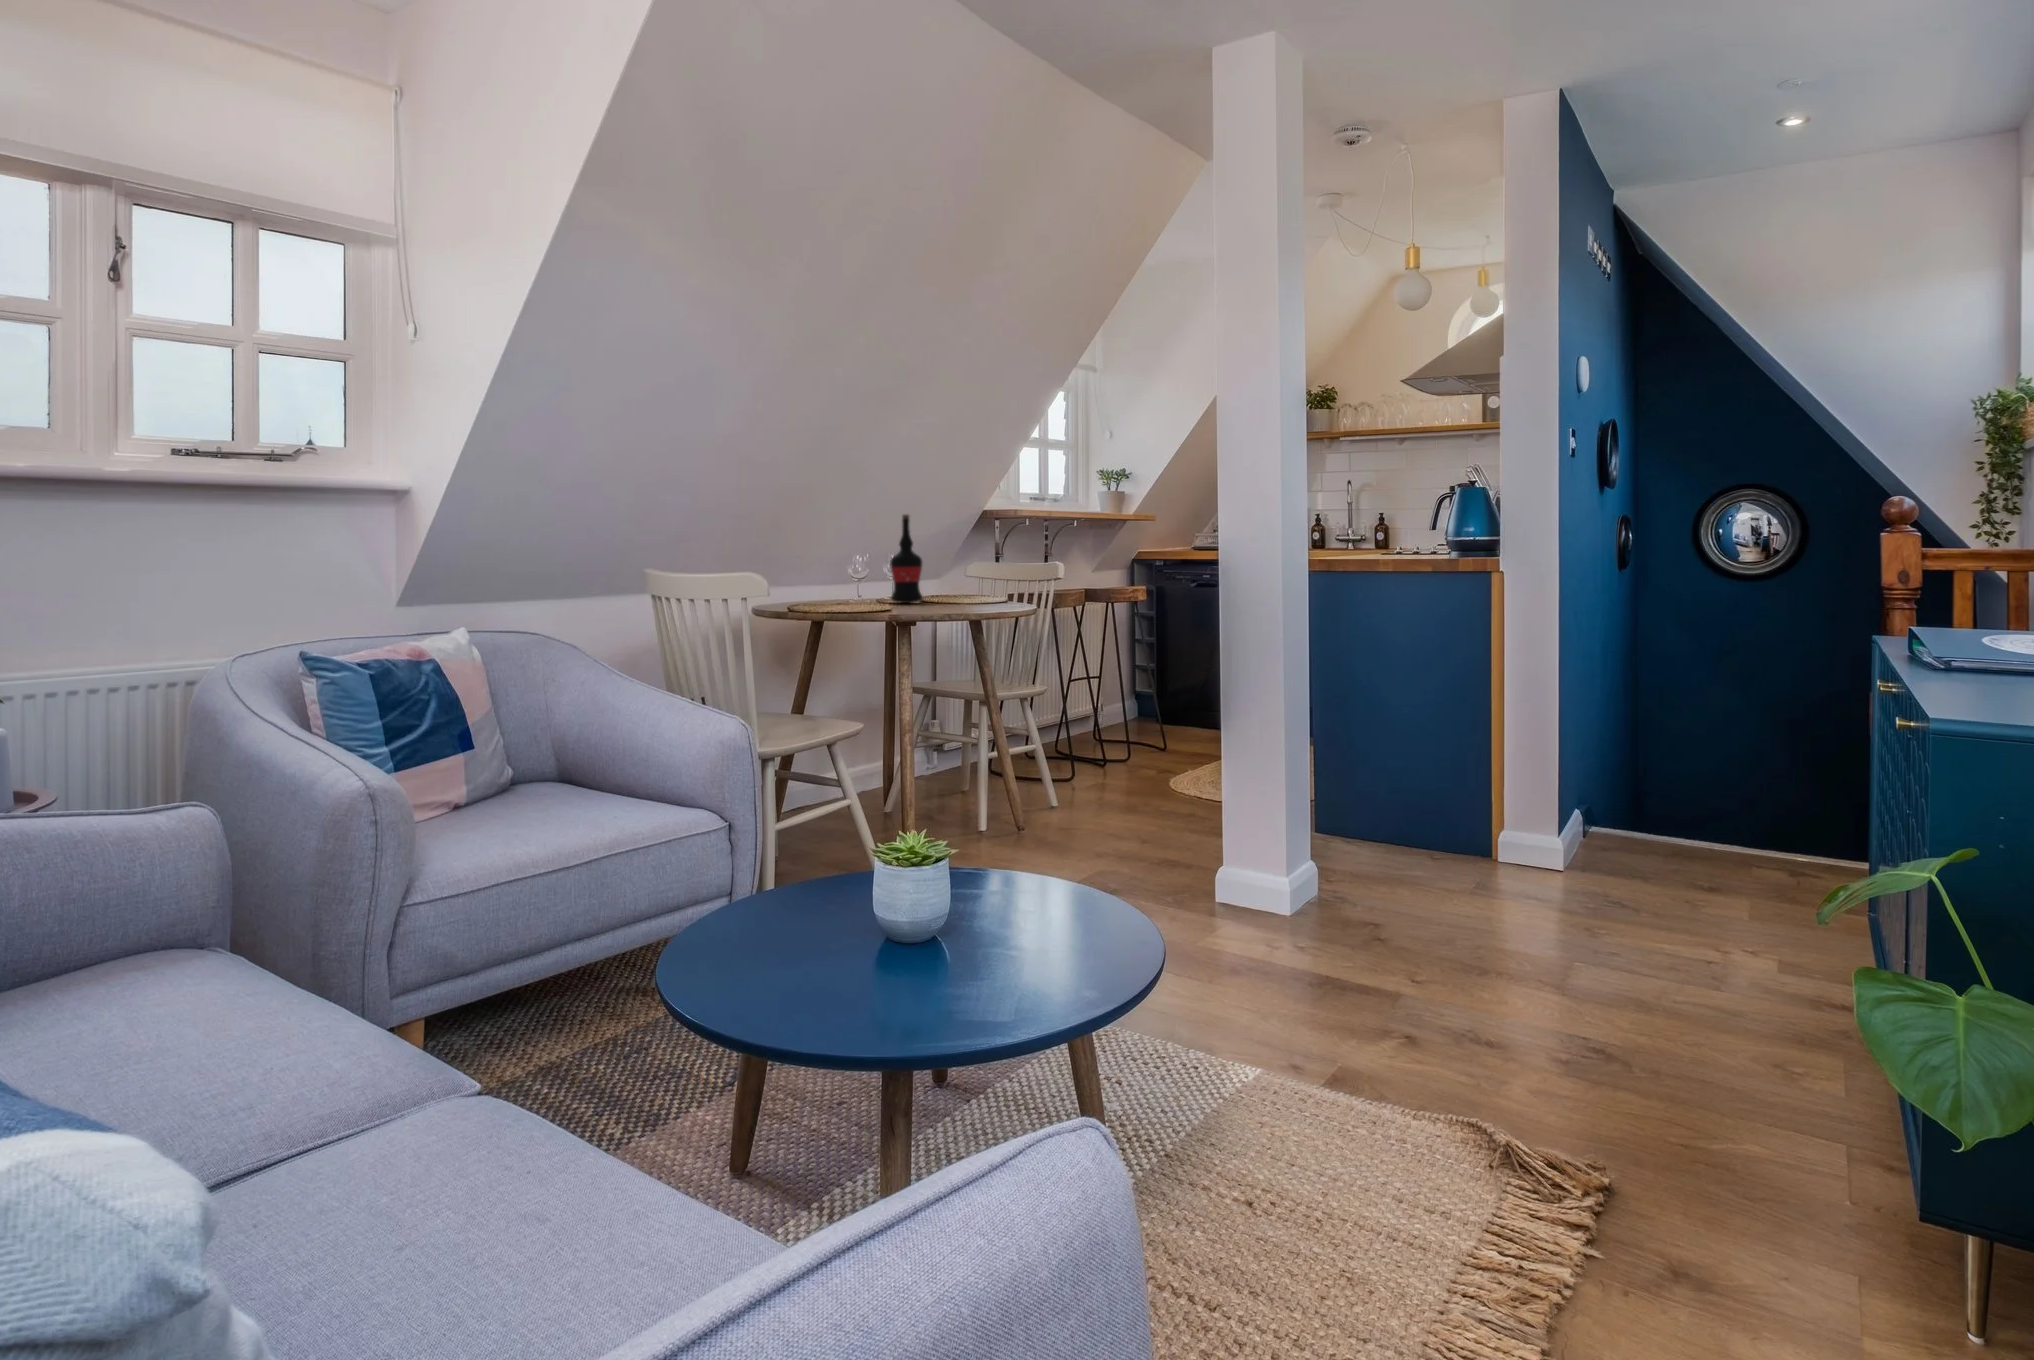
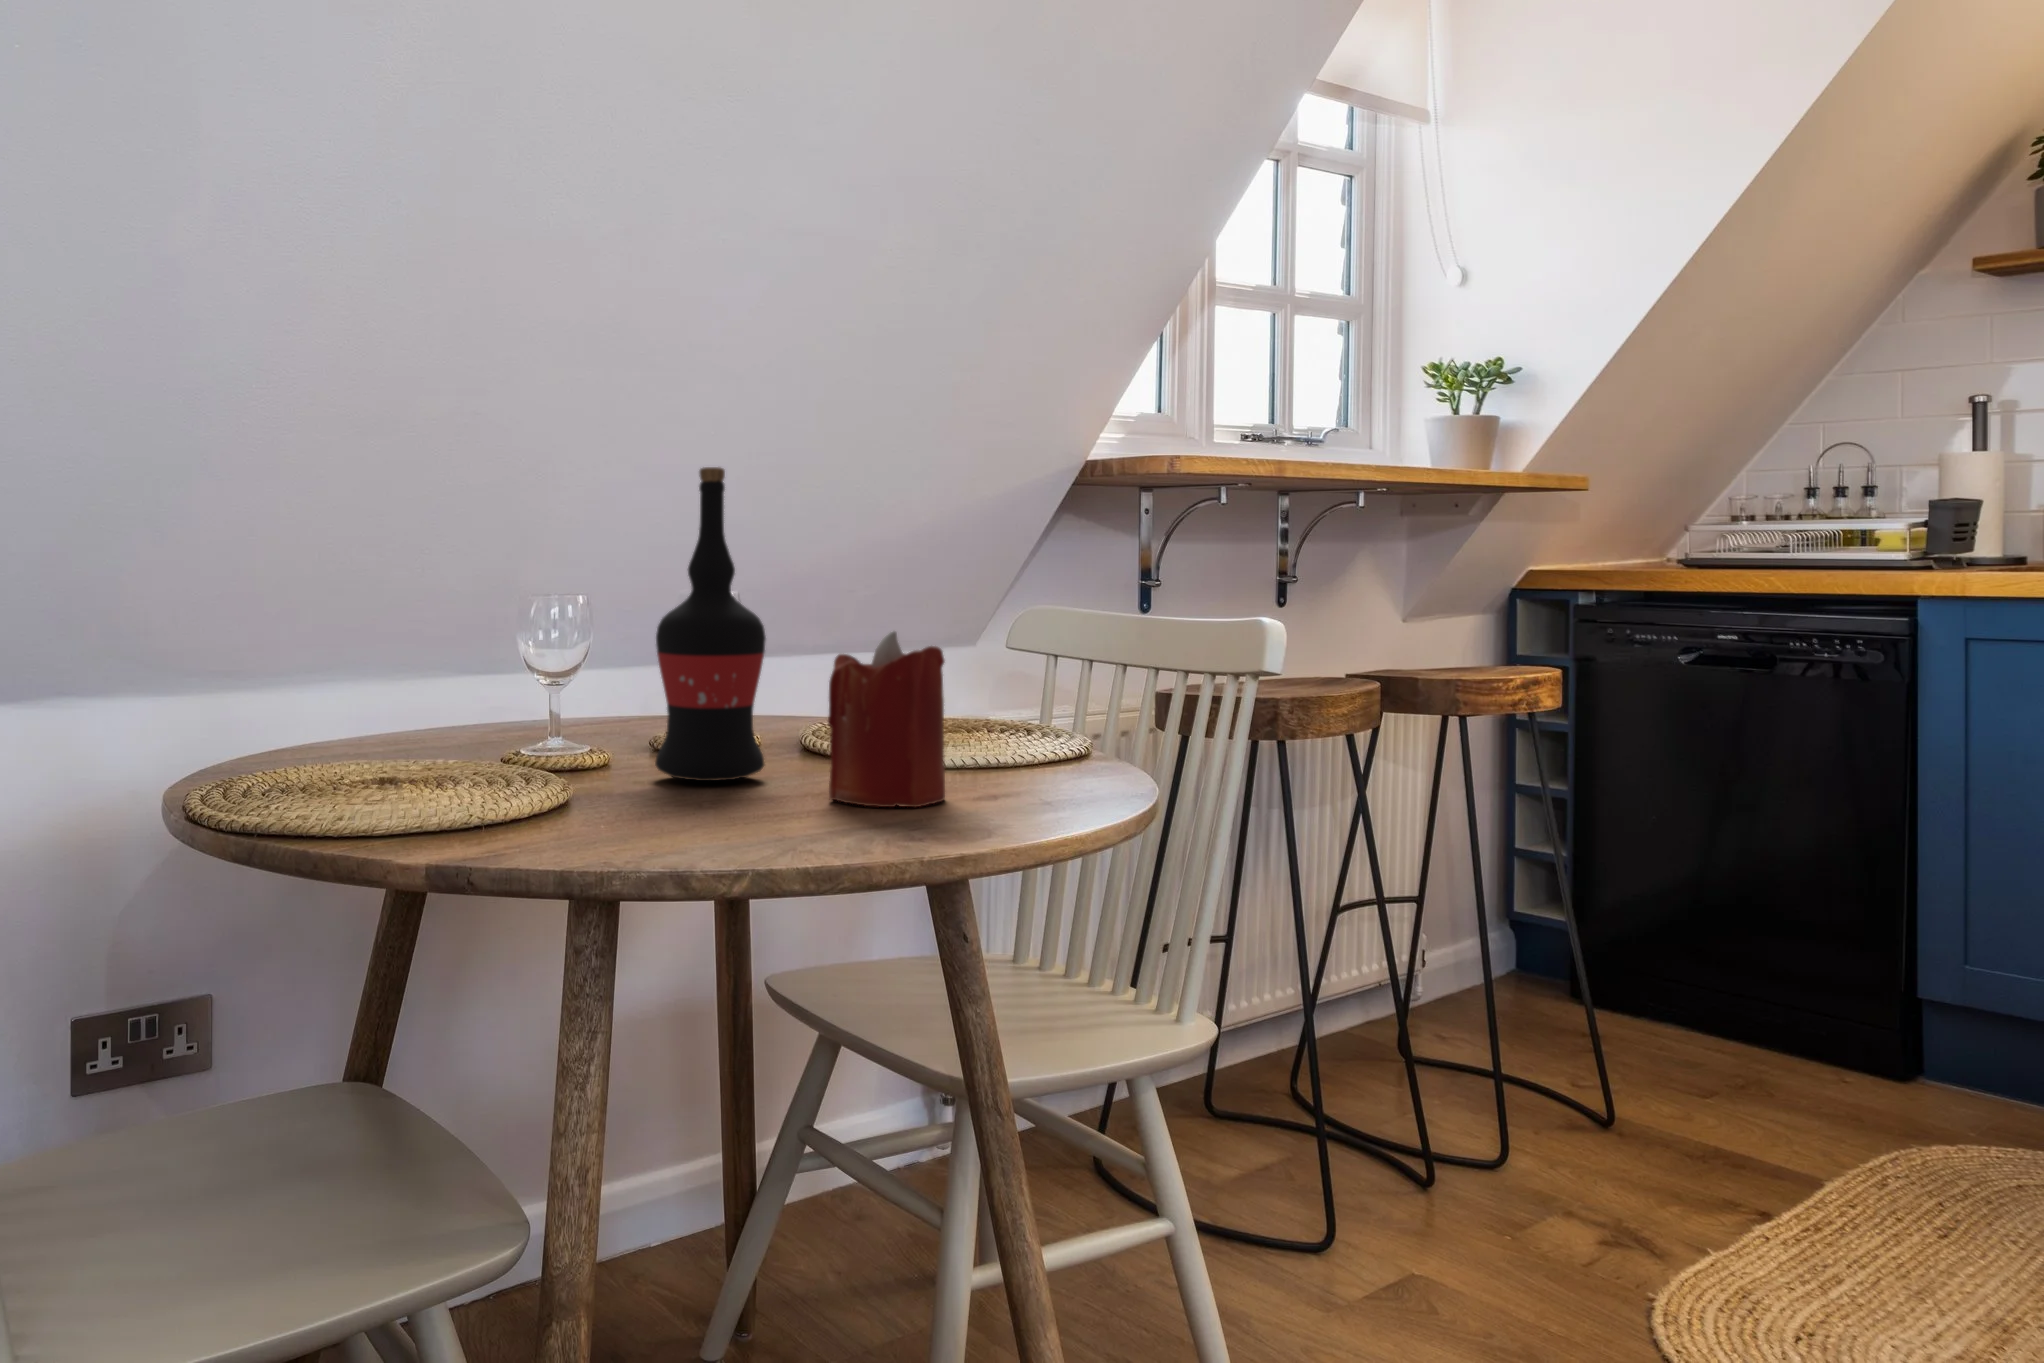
candle: none [947,558,978,603] -> present [828,631,945,807]

